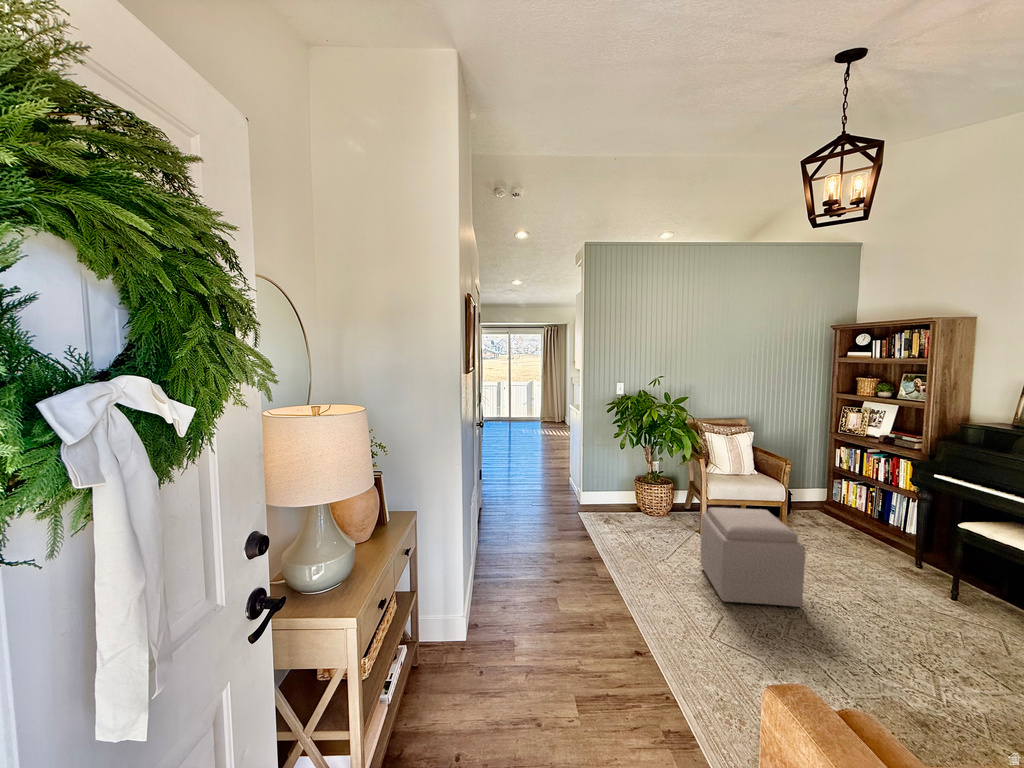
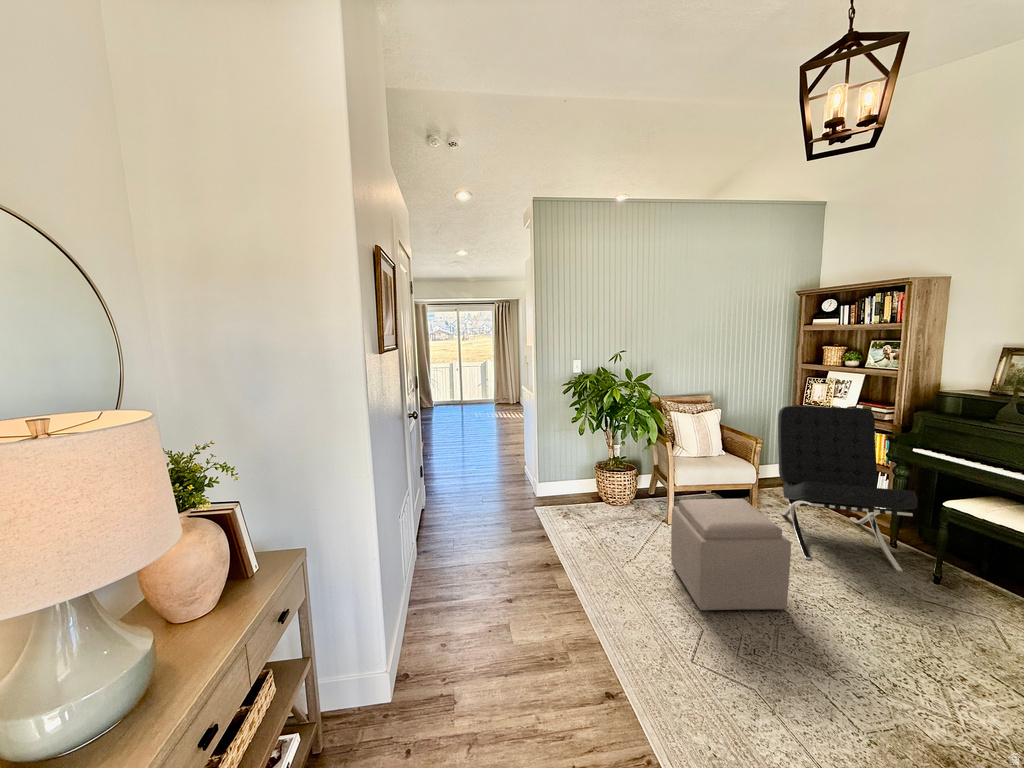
lounge chair: none [809,432,935,589] -> present [778,406,917,572]

